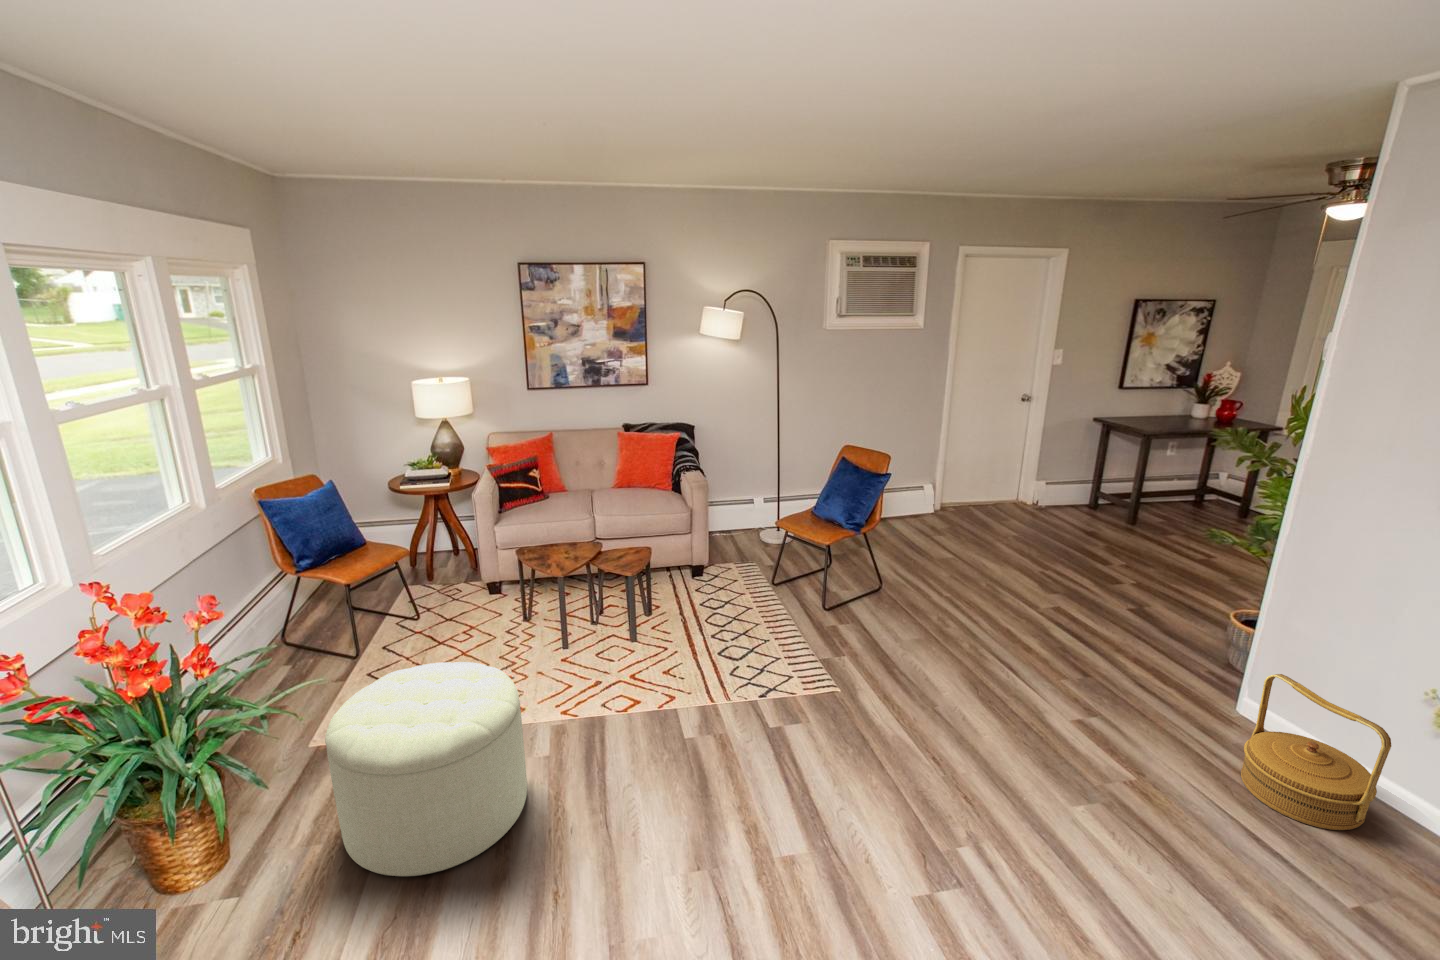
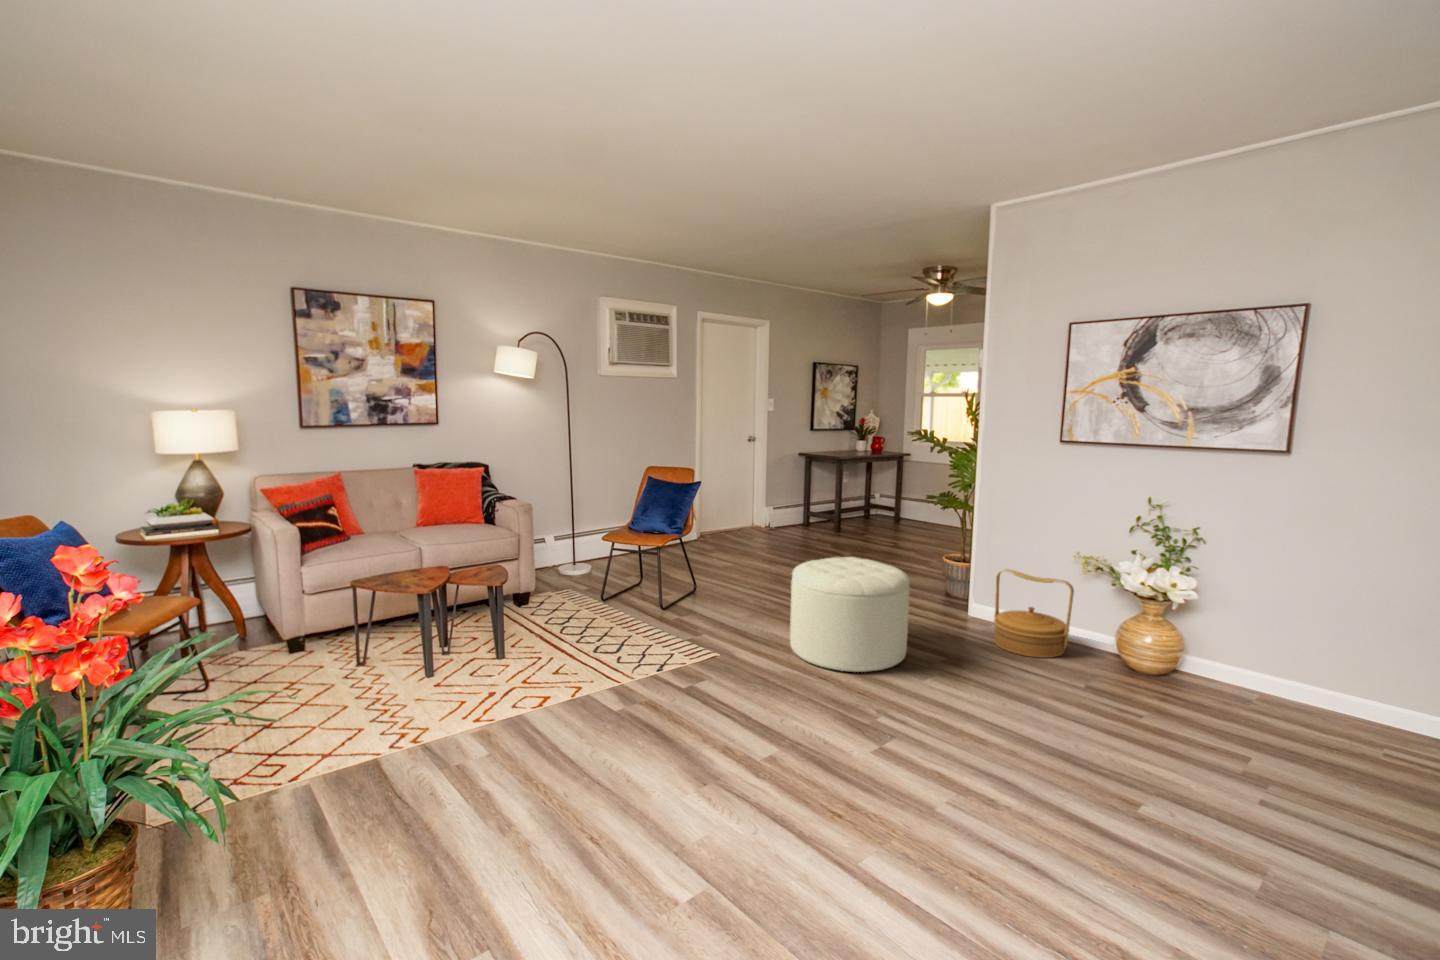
ottoman: present [325,662,527,876] -> present [790,557,910,672]

